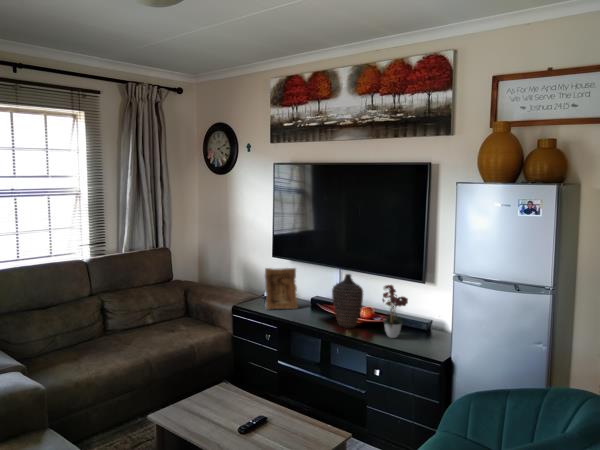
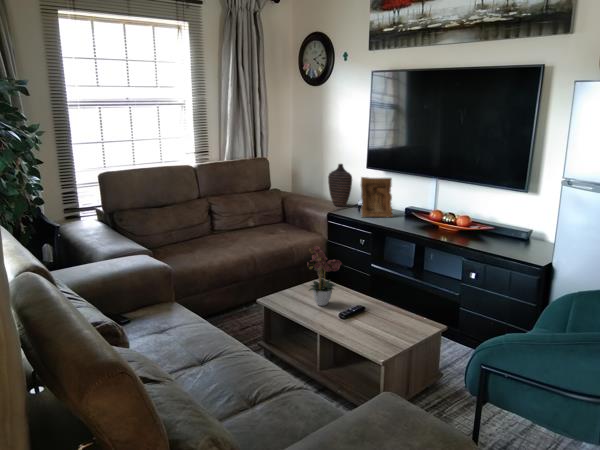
decorative vase: present [332,274,363,328] -> present [328,164,352,207]
flower arrangement: present [382,285,408,338] -> present [307,247,342,306]

